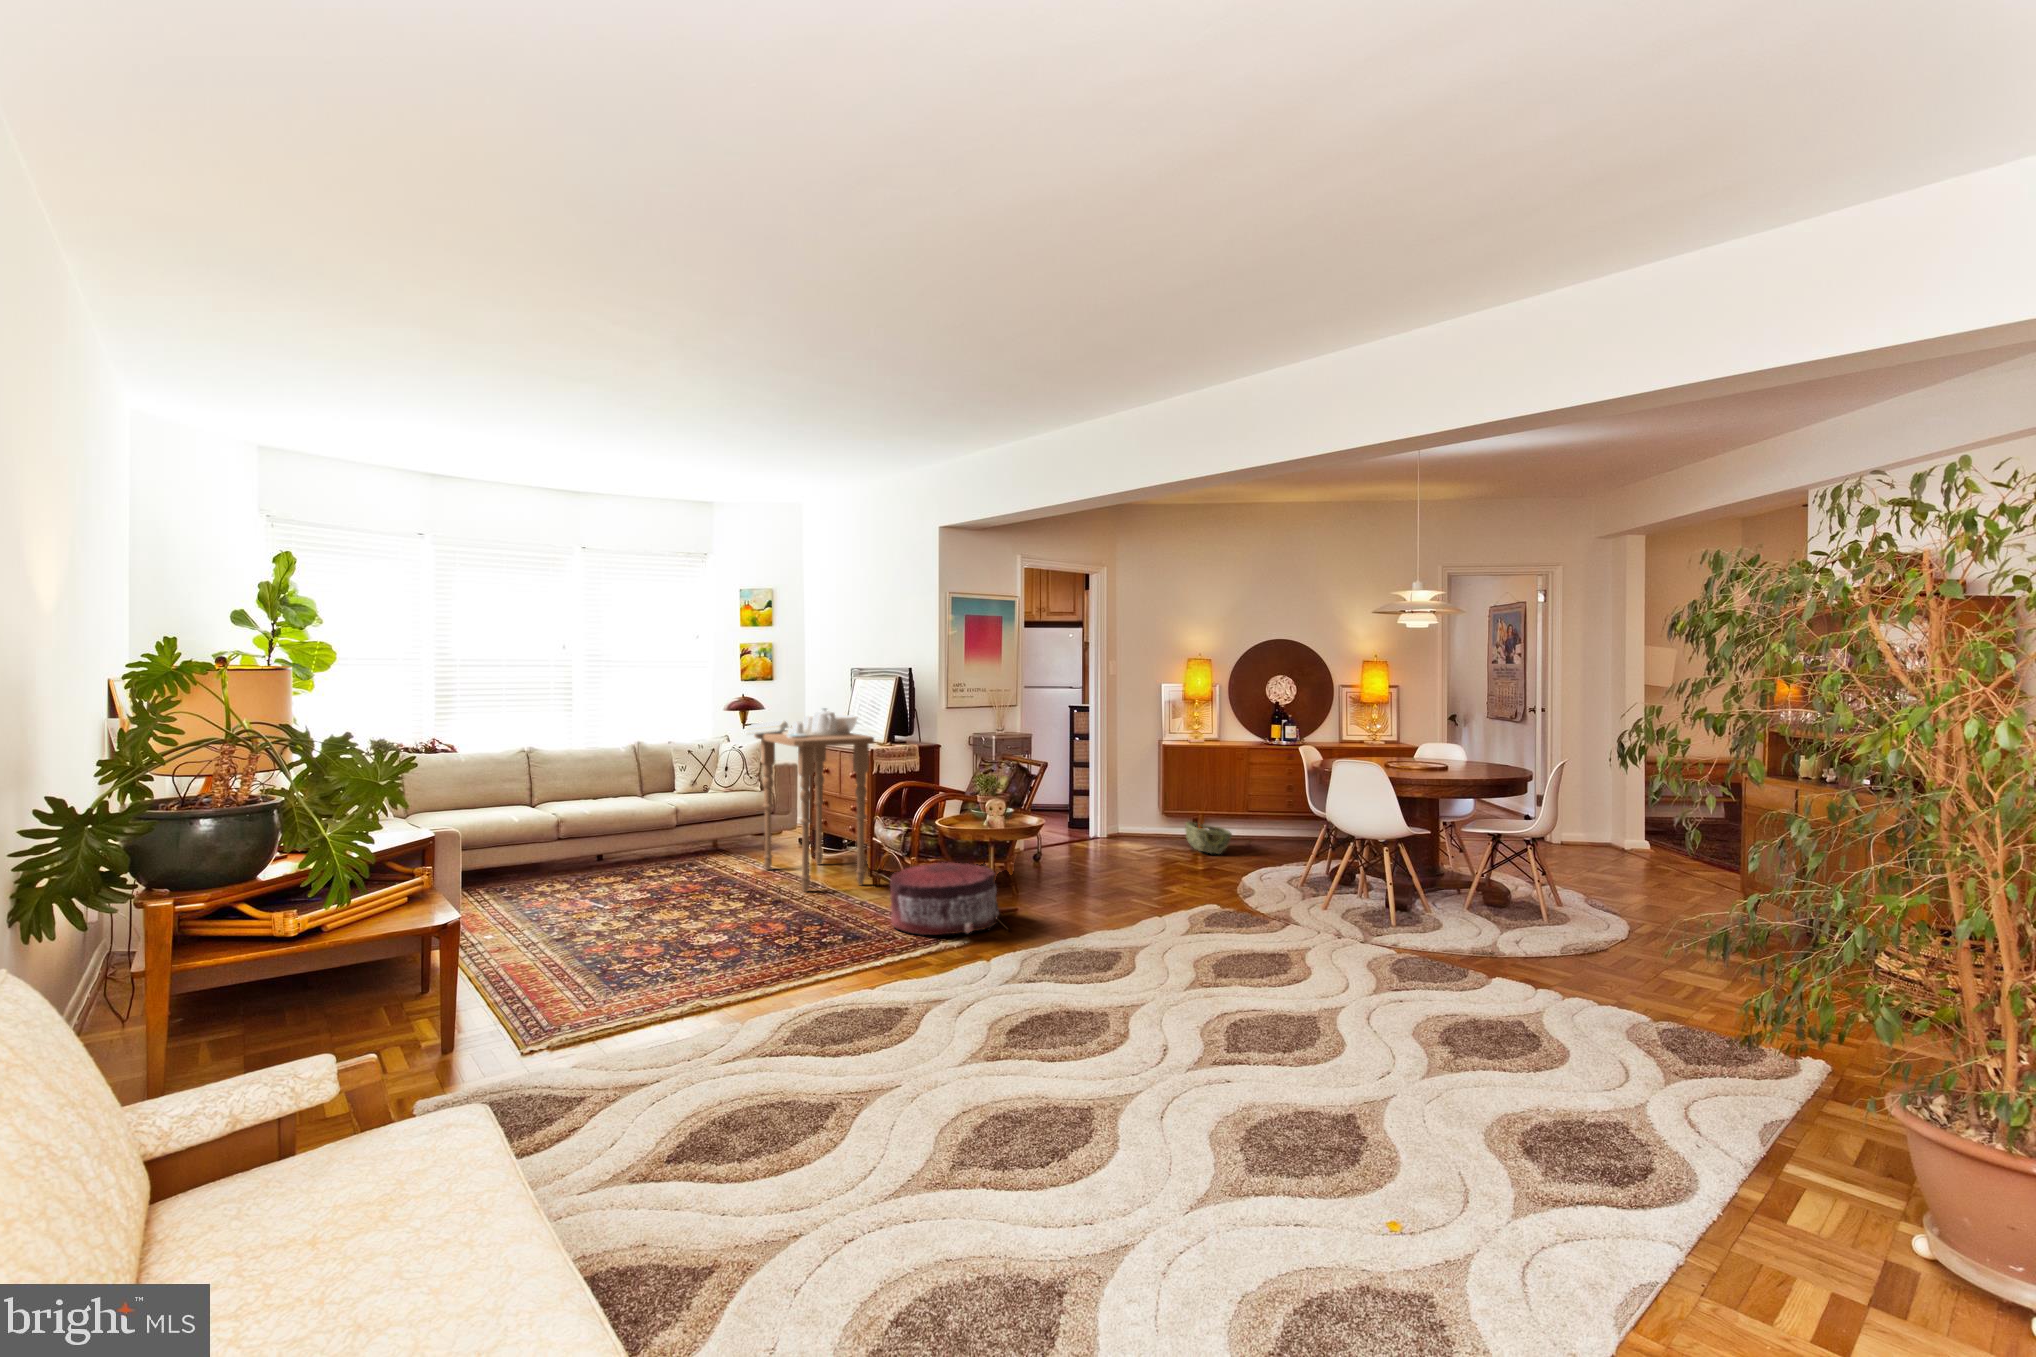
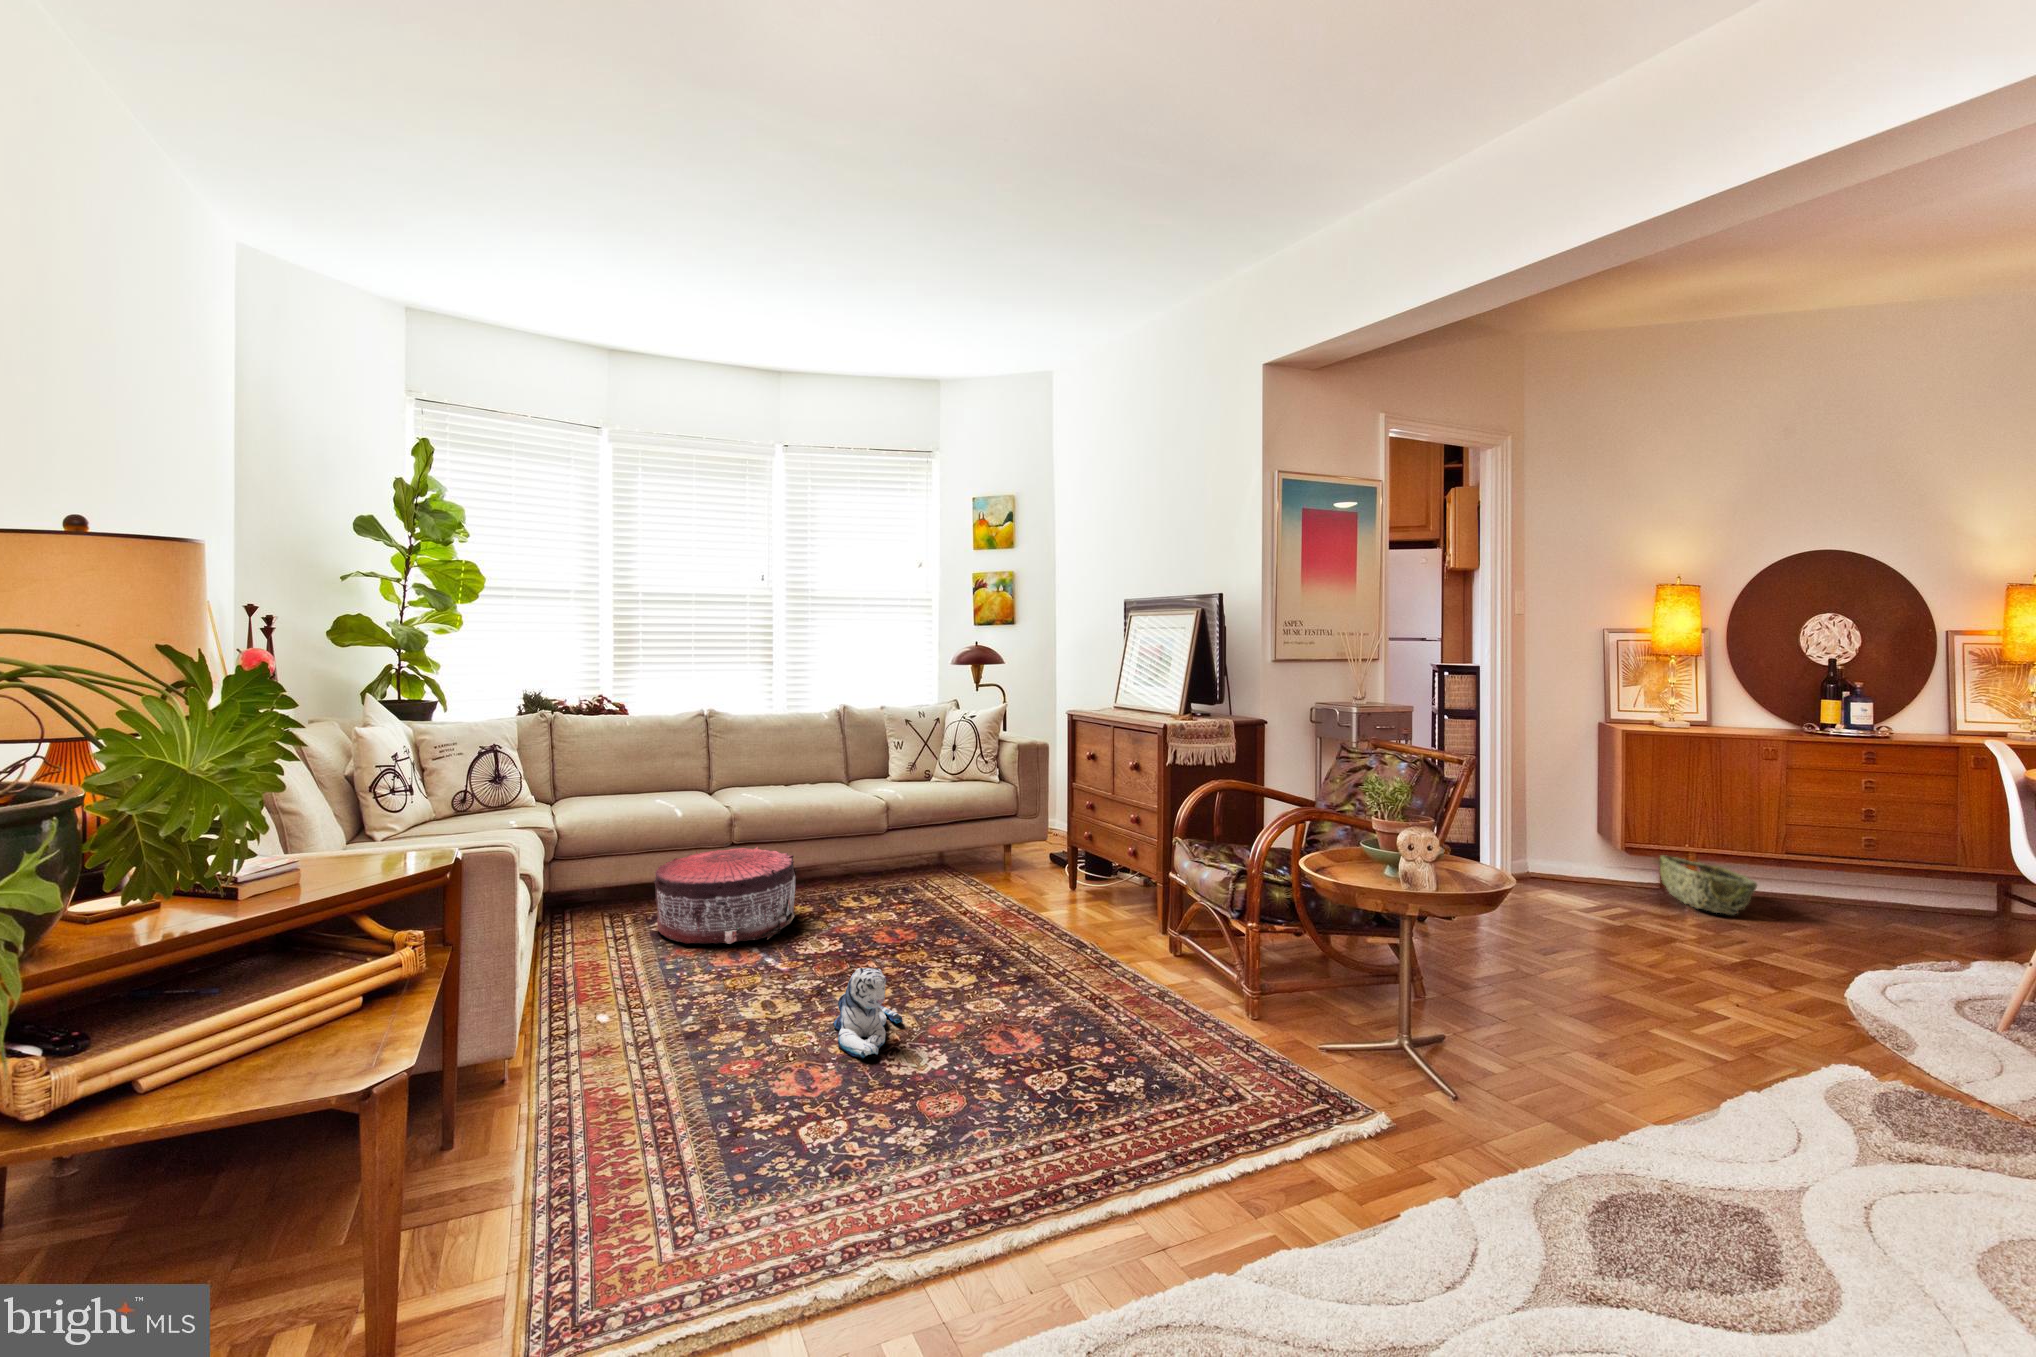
side table: present [747,708,874,892] -> none [981,669,1178,957]
pouf: present [890,862,999,935] -> present [654,847,796,944]
plush toy: none [652,888,698,939] -> present [833,968,902,1058]

